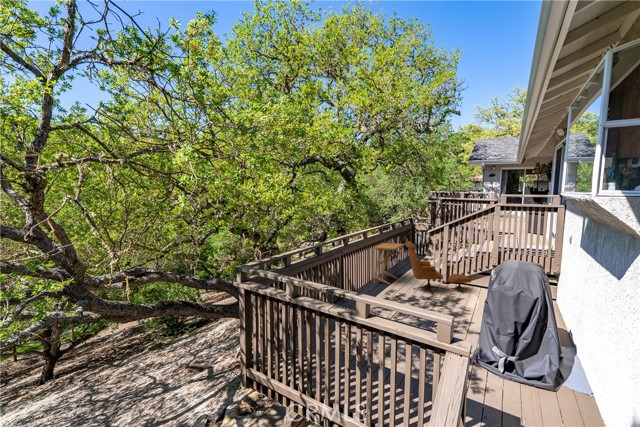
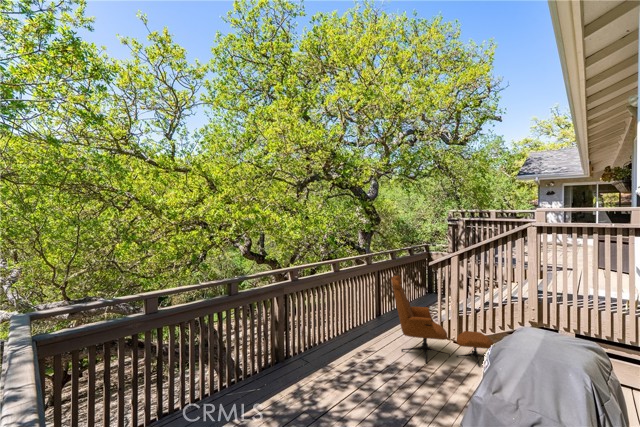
side table: present [373,243,404,285] -> none [350,276,398,339]

